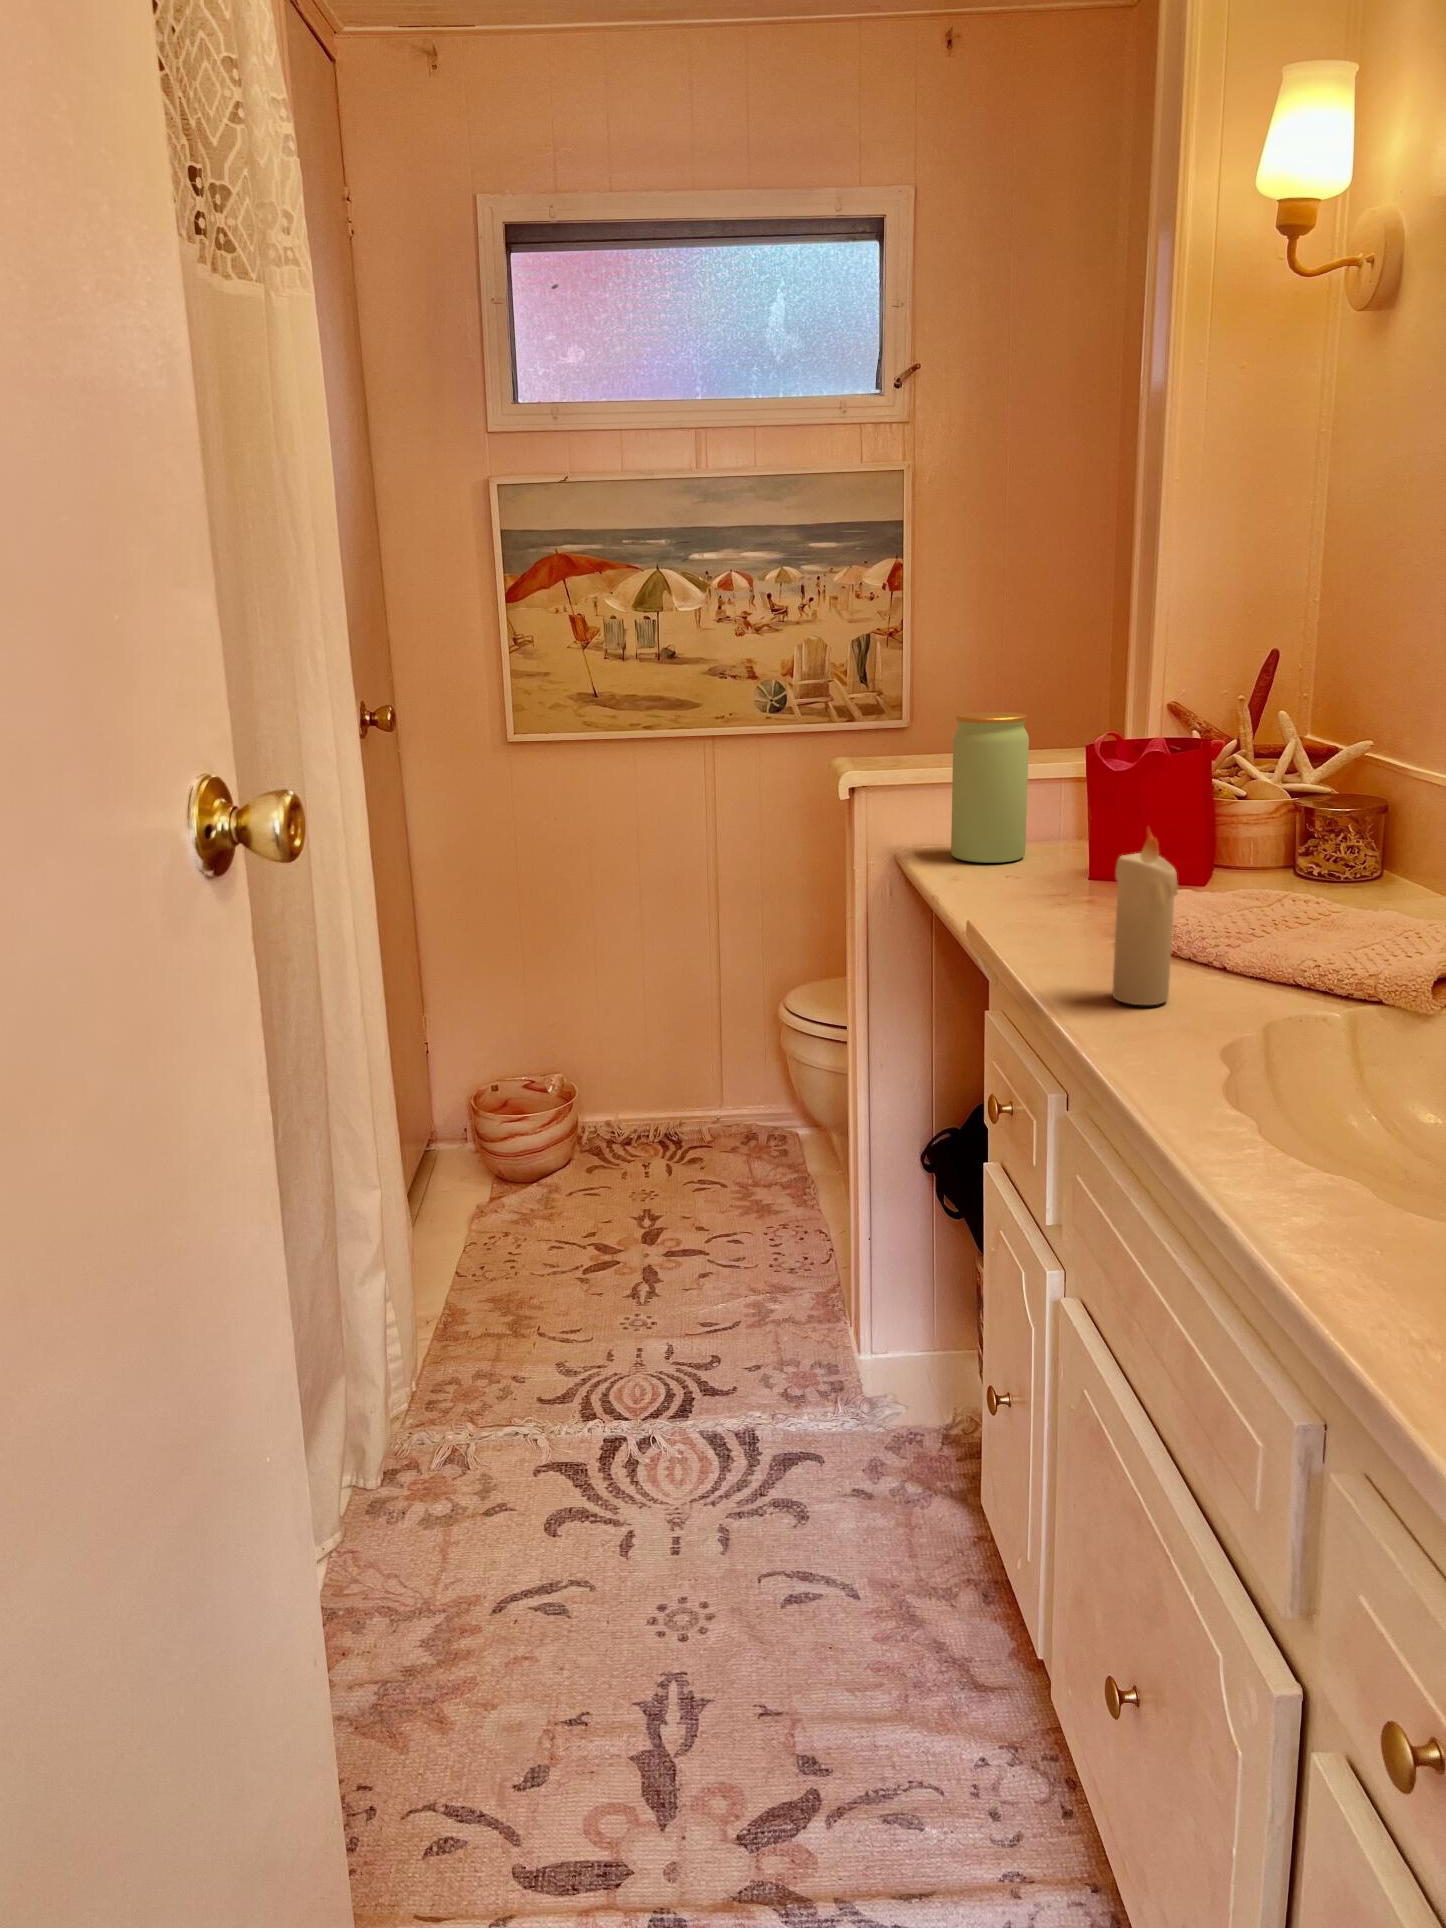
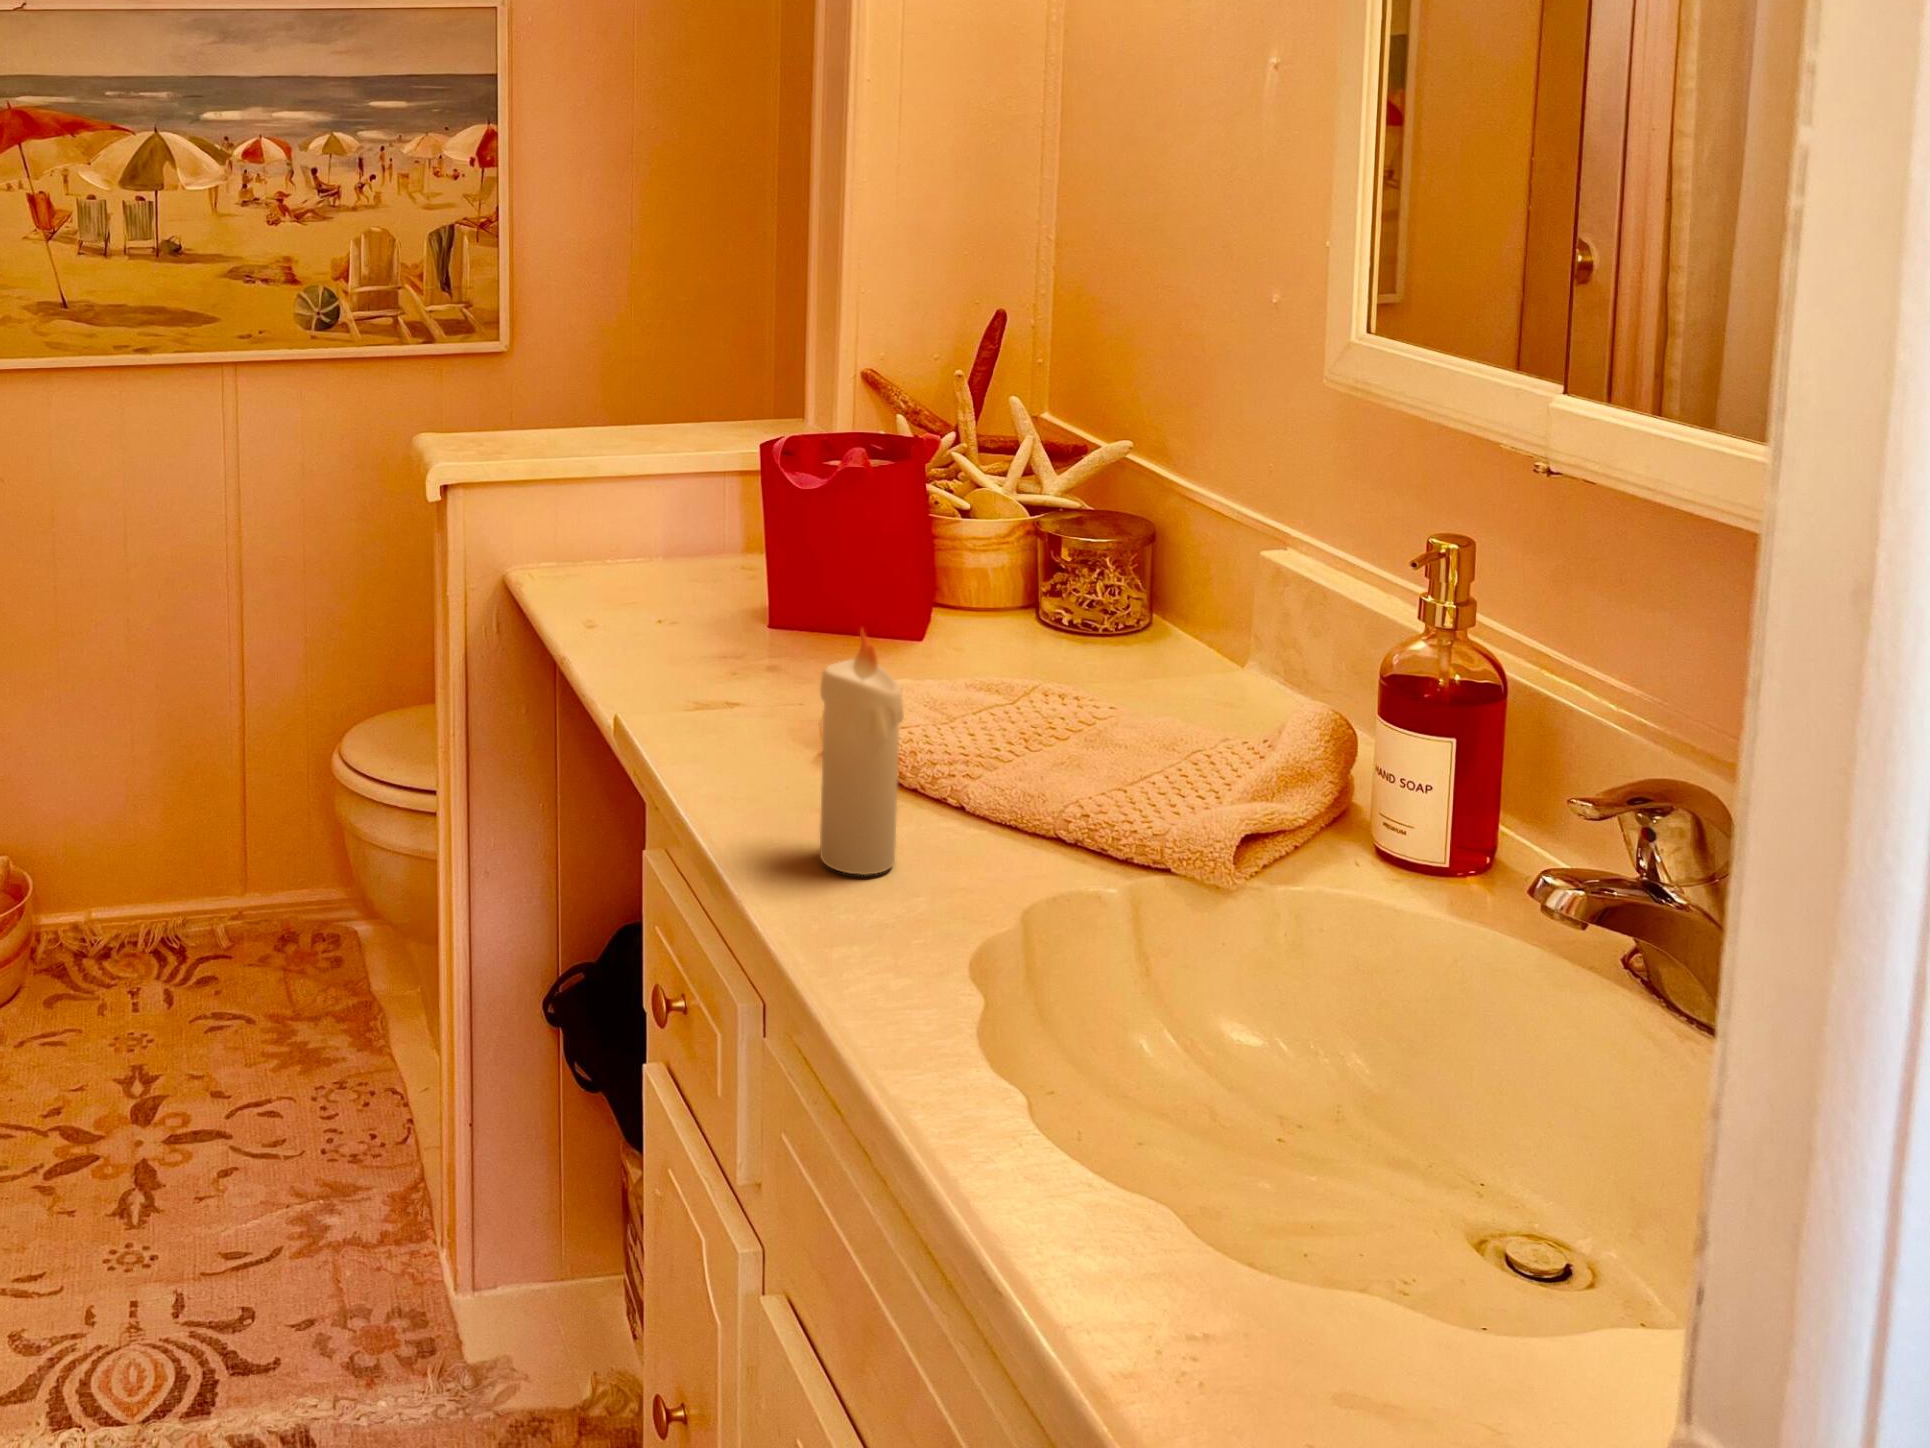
jar: present [951,712,1029,863] -> none [582,389,683,602]

